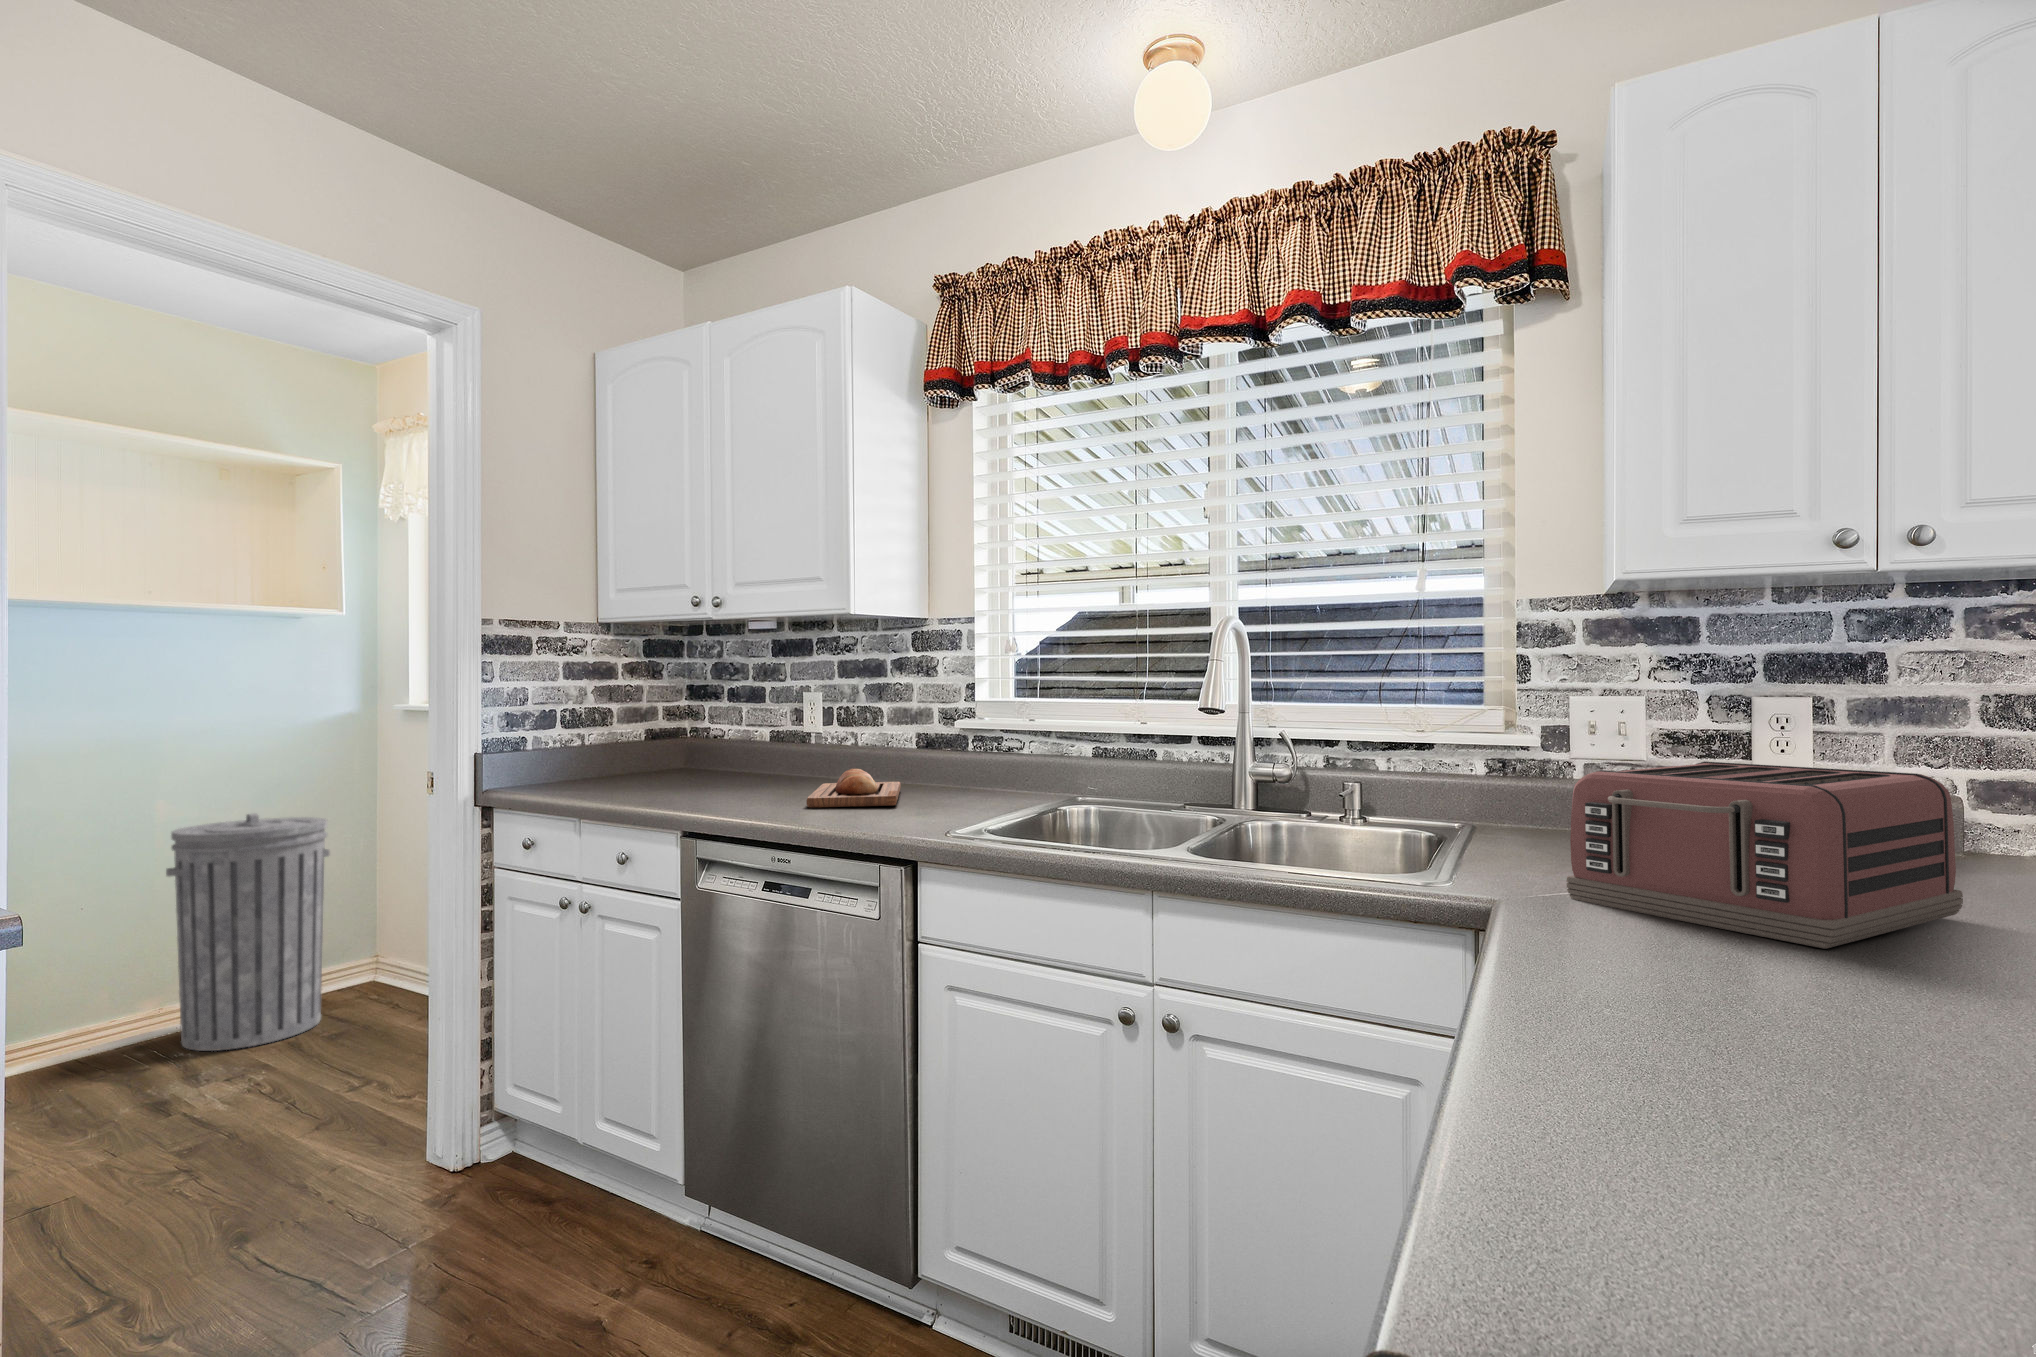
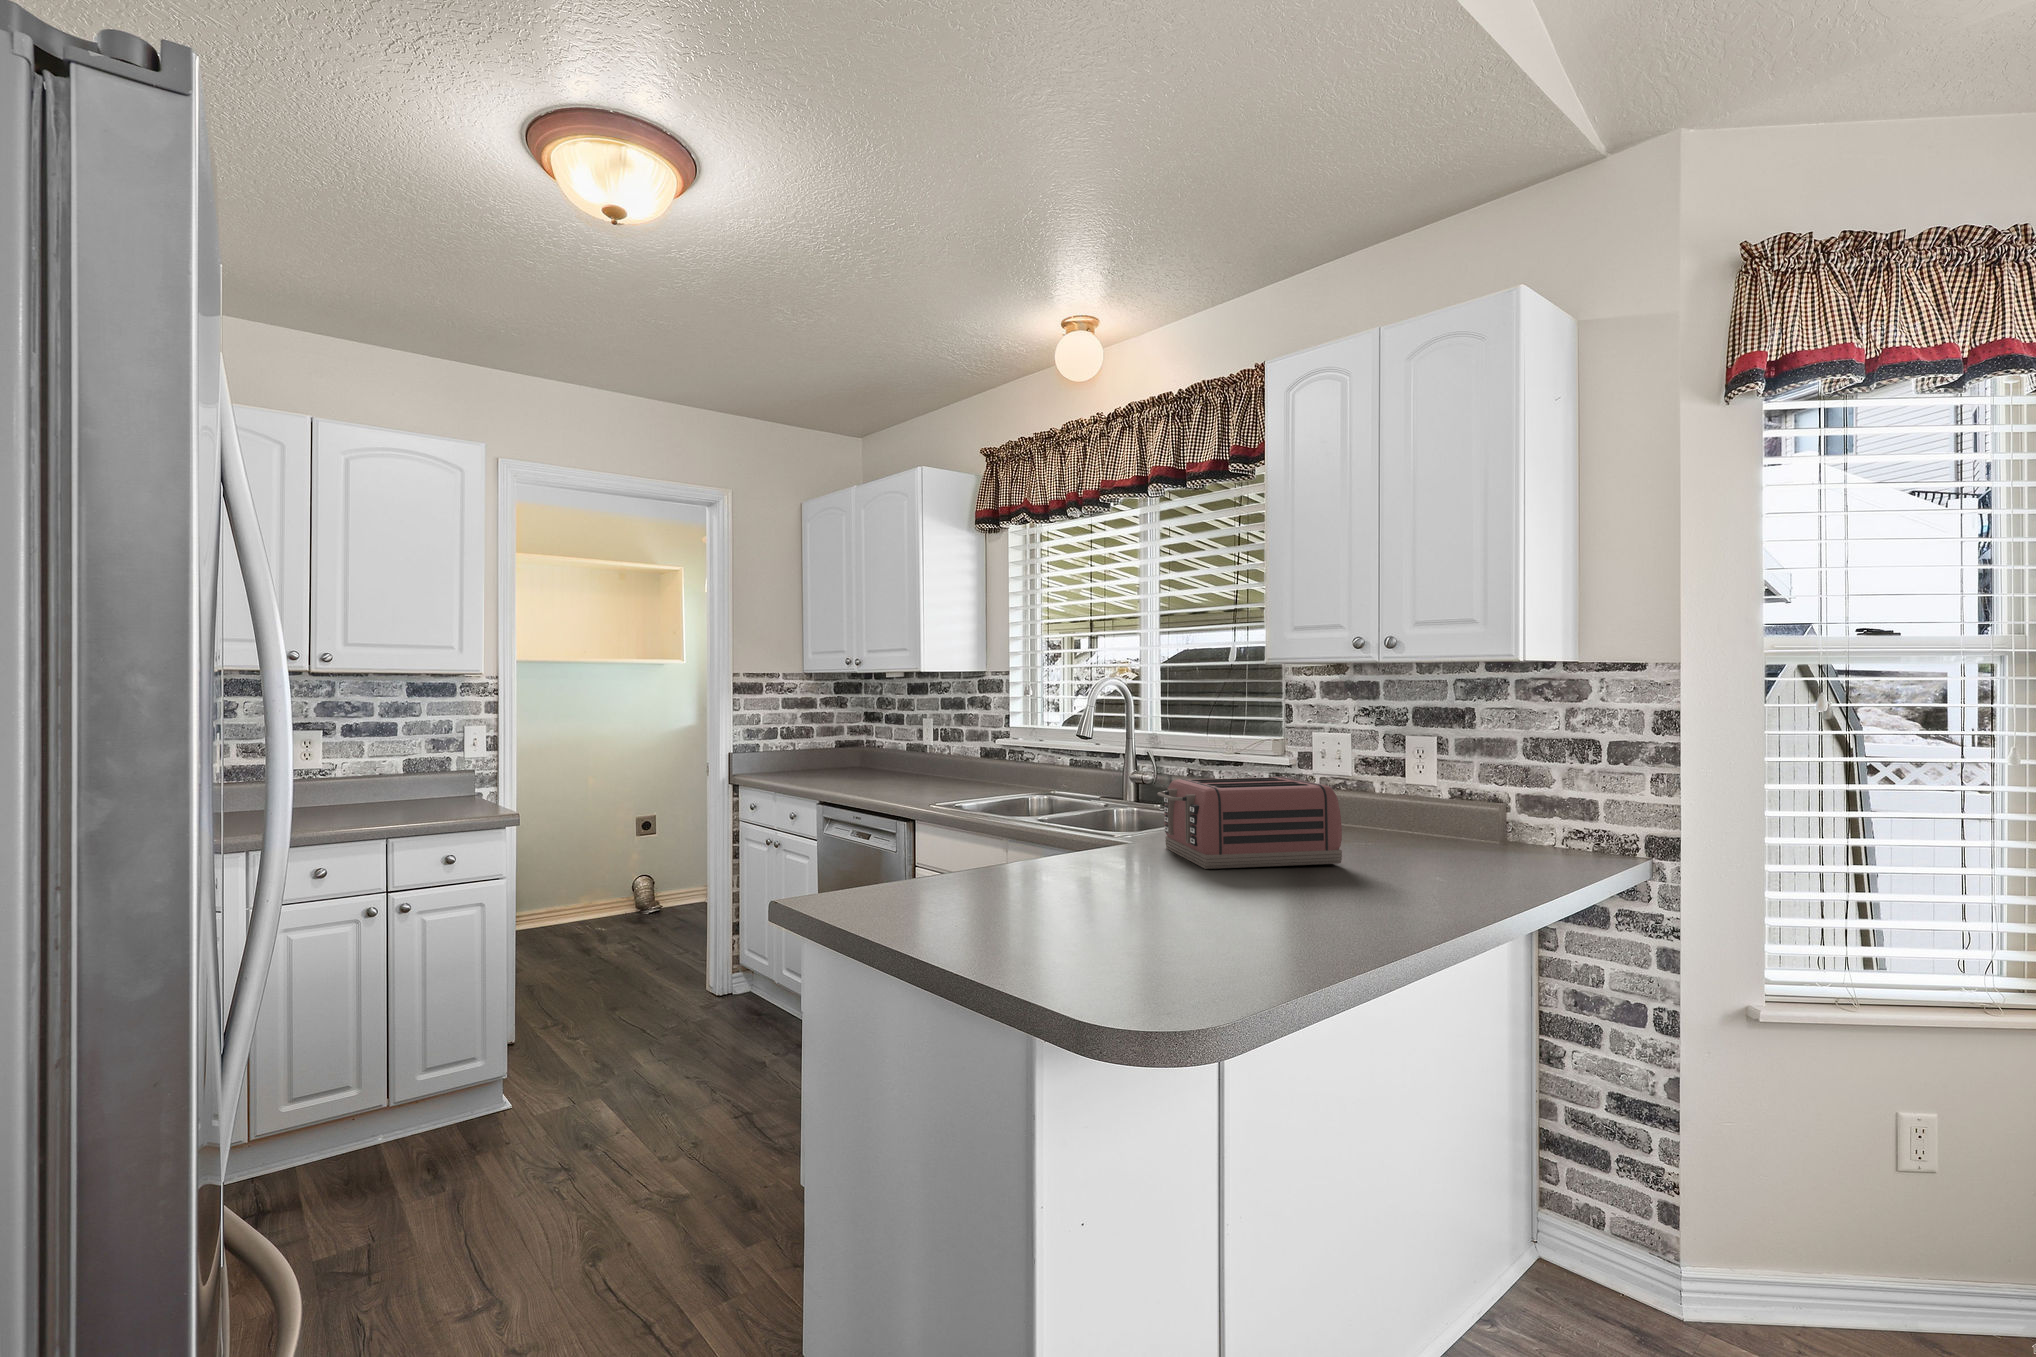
bread loaf: present [806,769,901,807] -> none [886,769,964,792]
trash can: present [166,813,330,1051] -> none [589,788,676,931]

